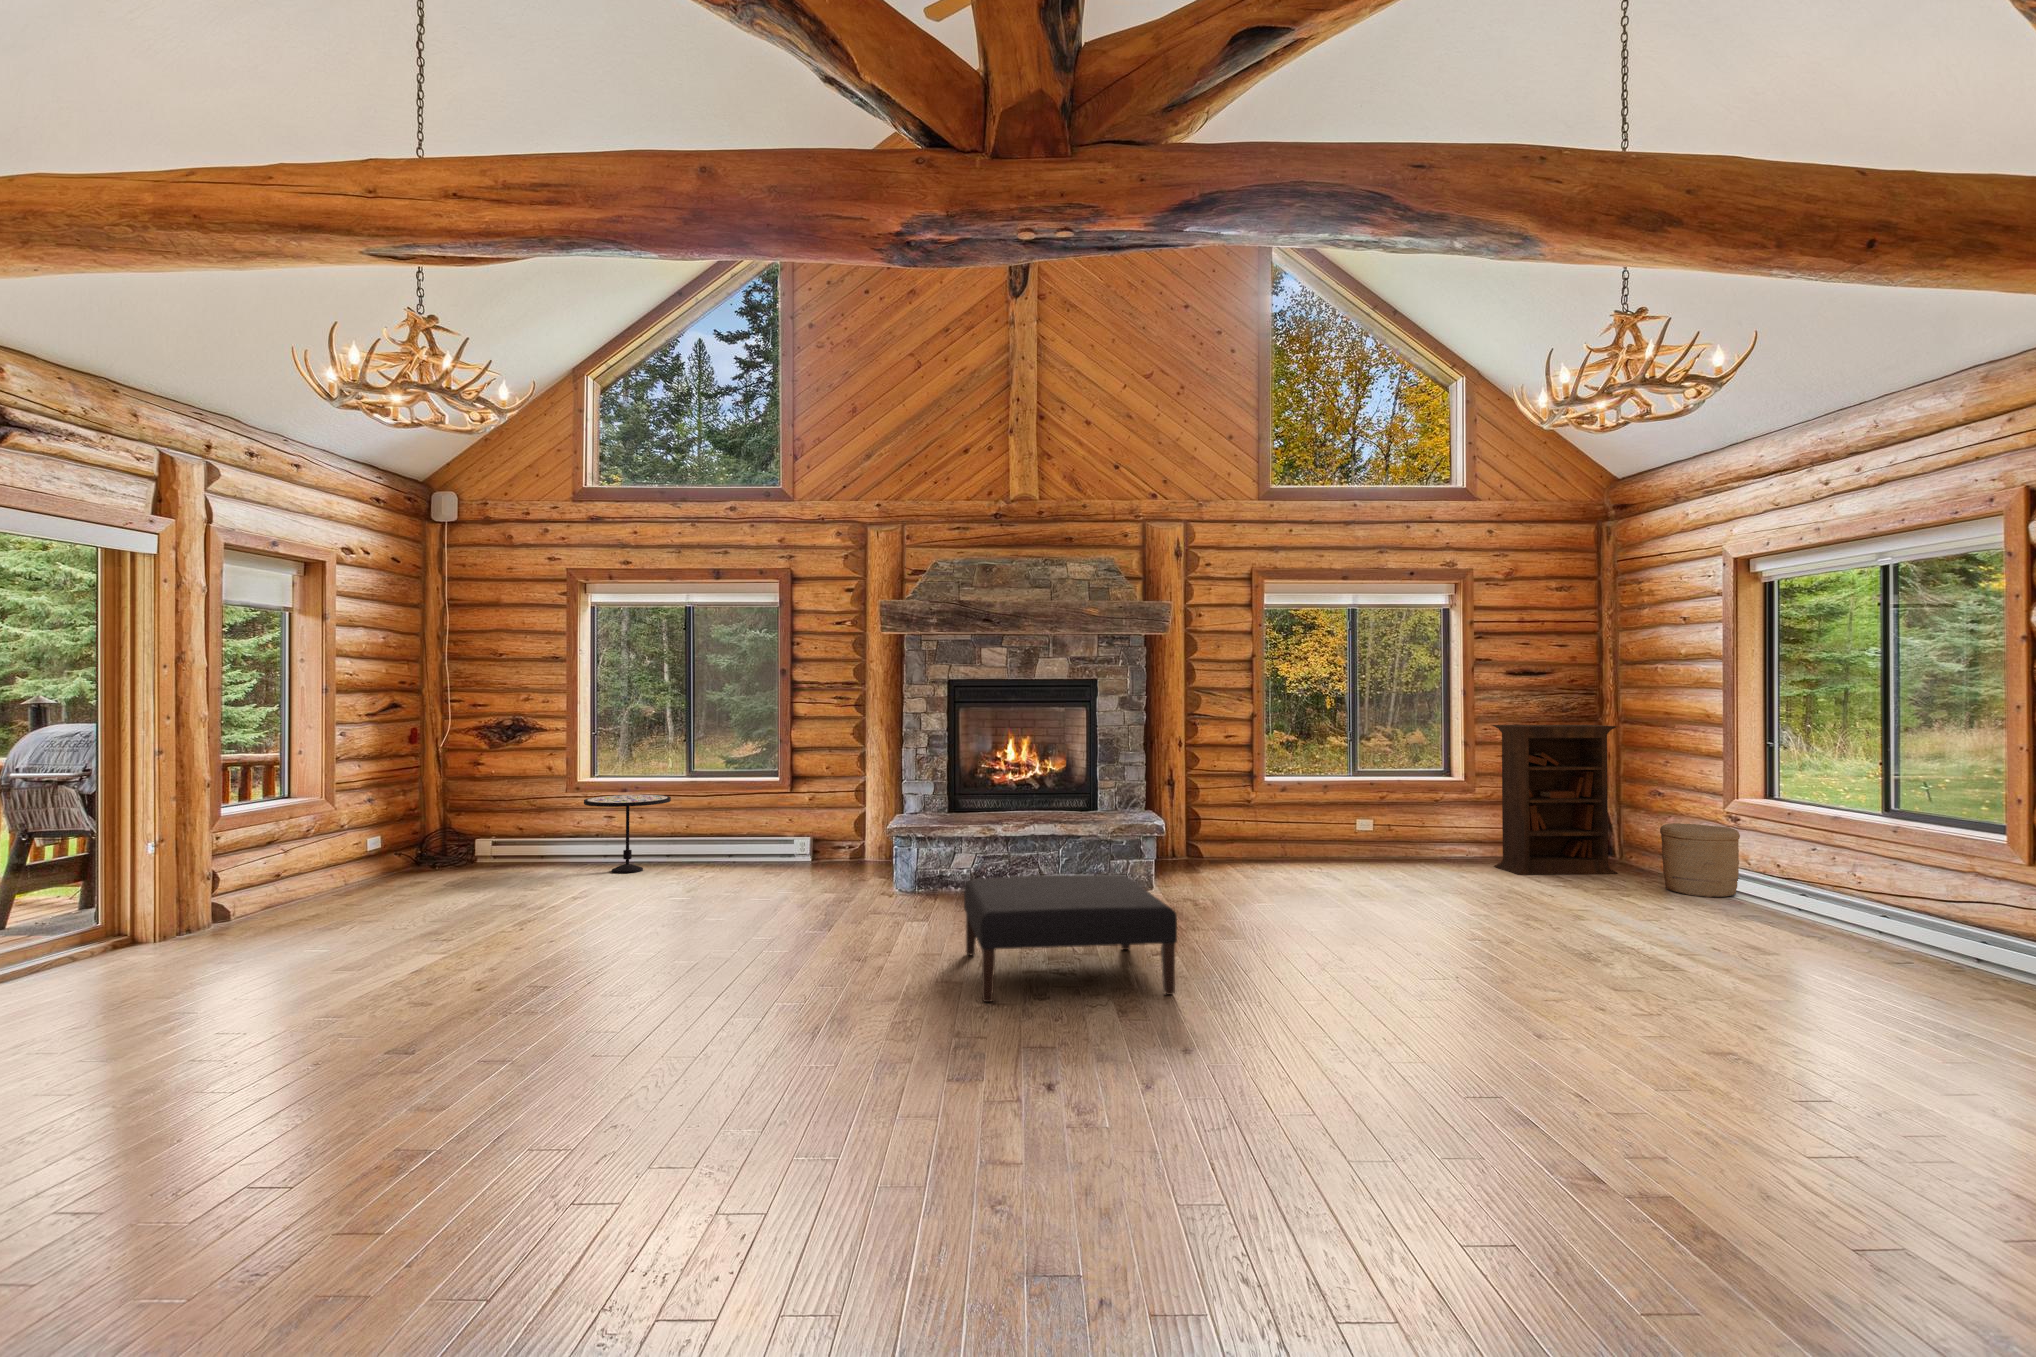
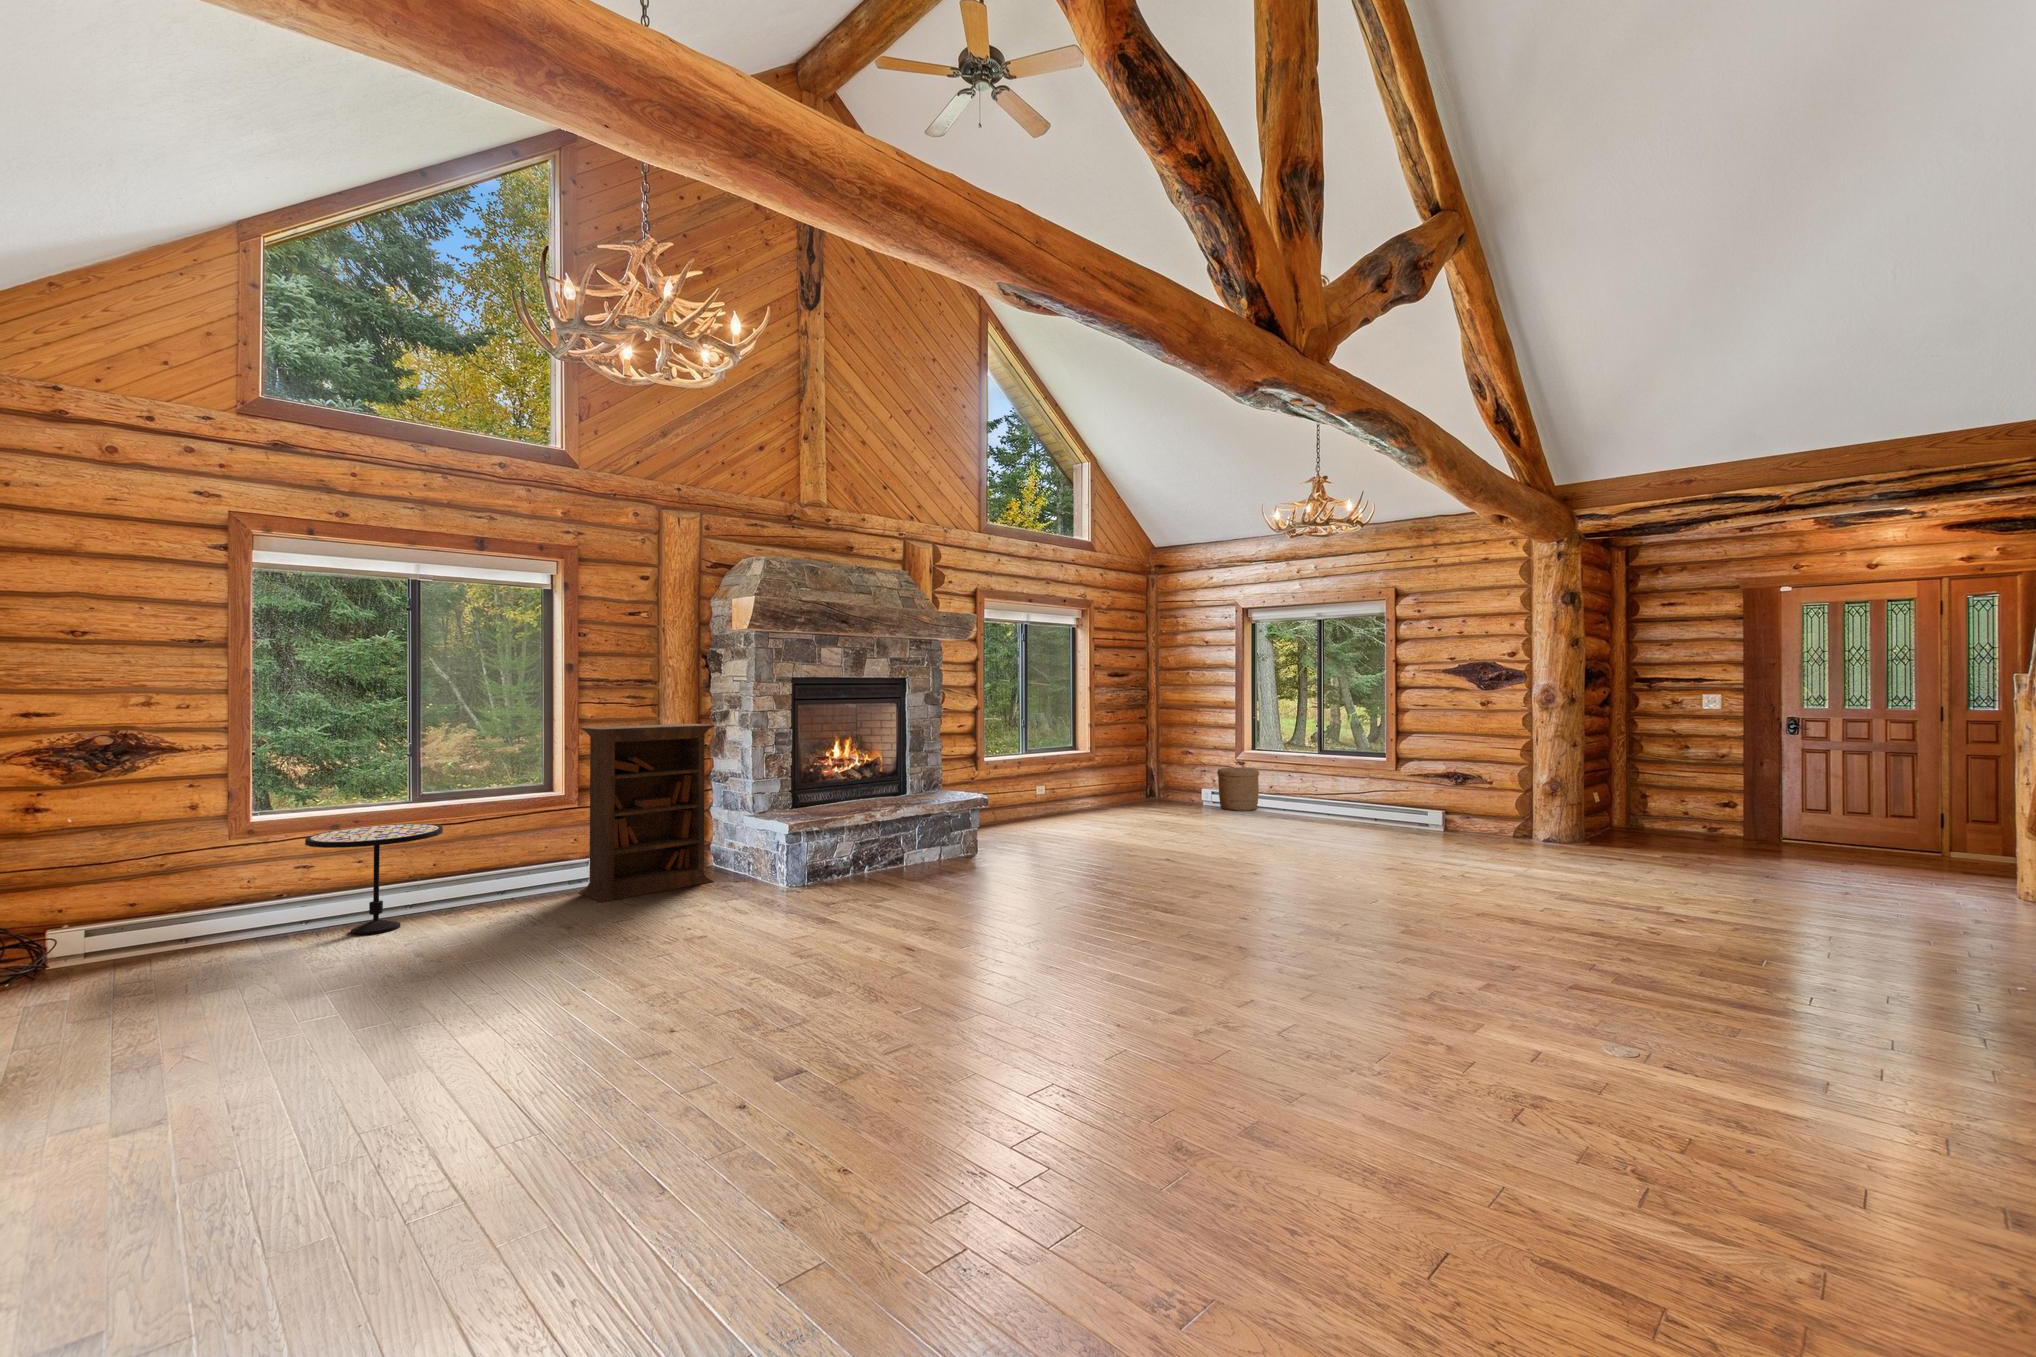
bookcase: present [1492,725,1618,875] -> present [578,724,715,902]
ottoman: present [964,875,1177,1002] -> none [1022,836,1232,953]

